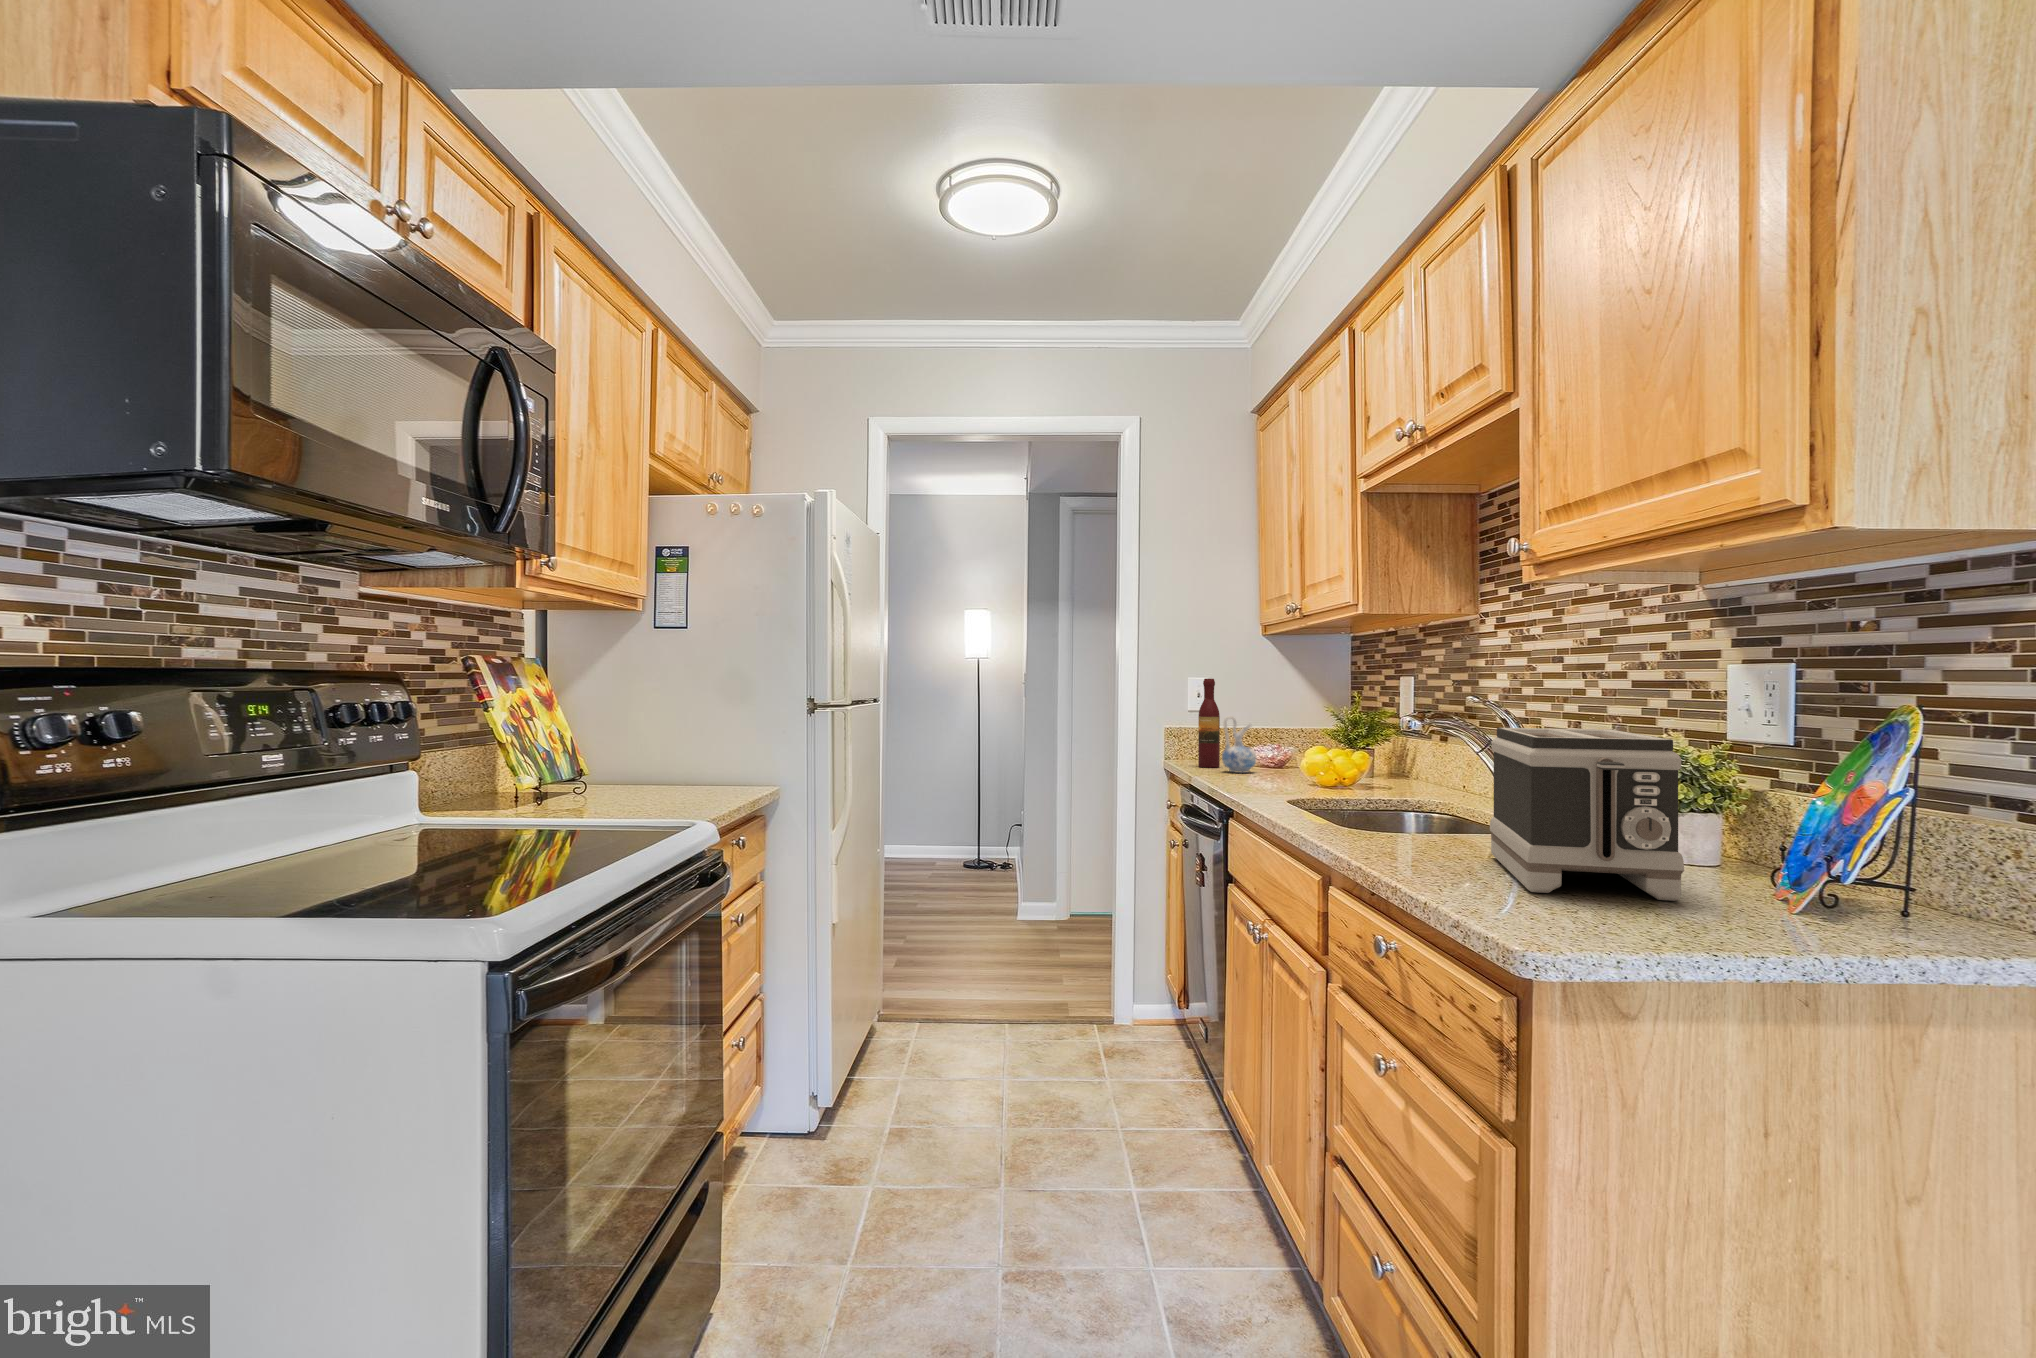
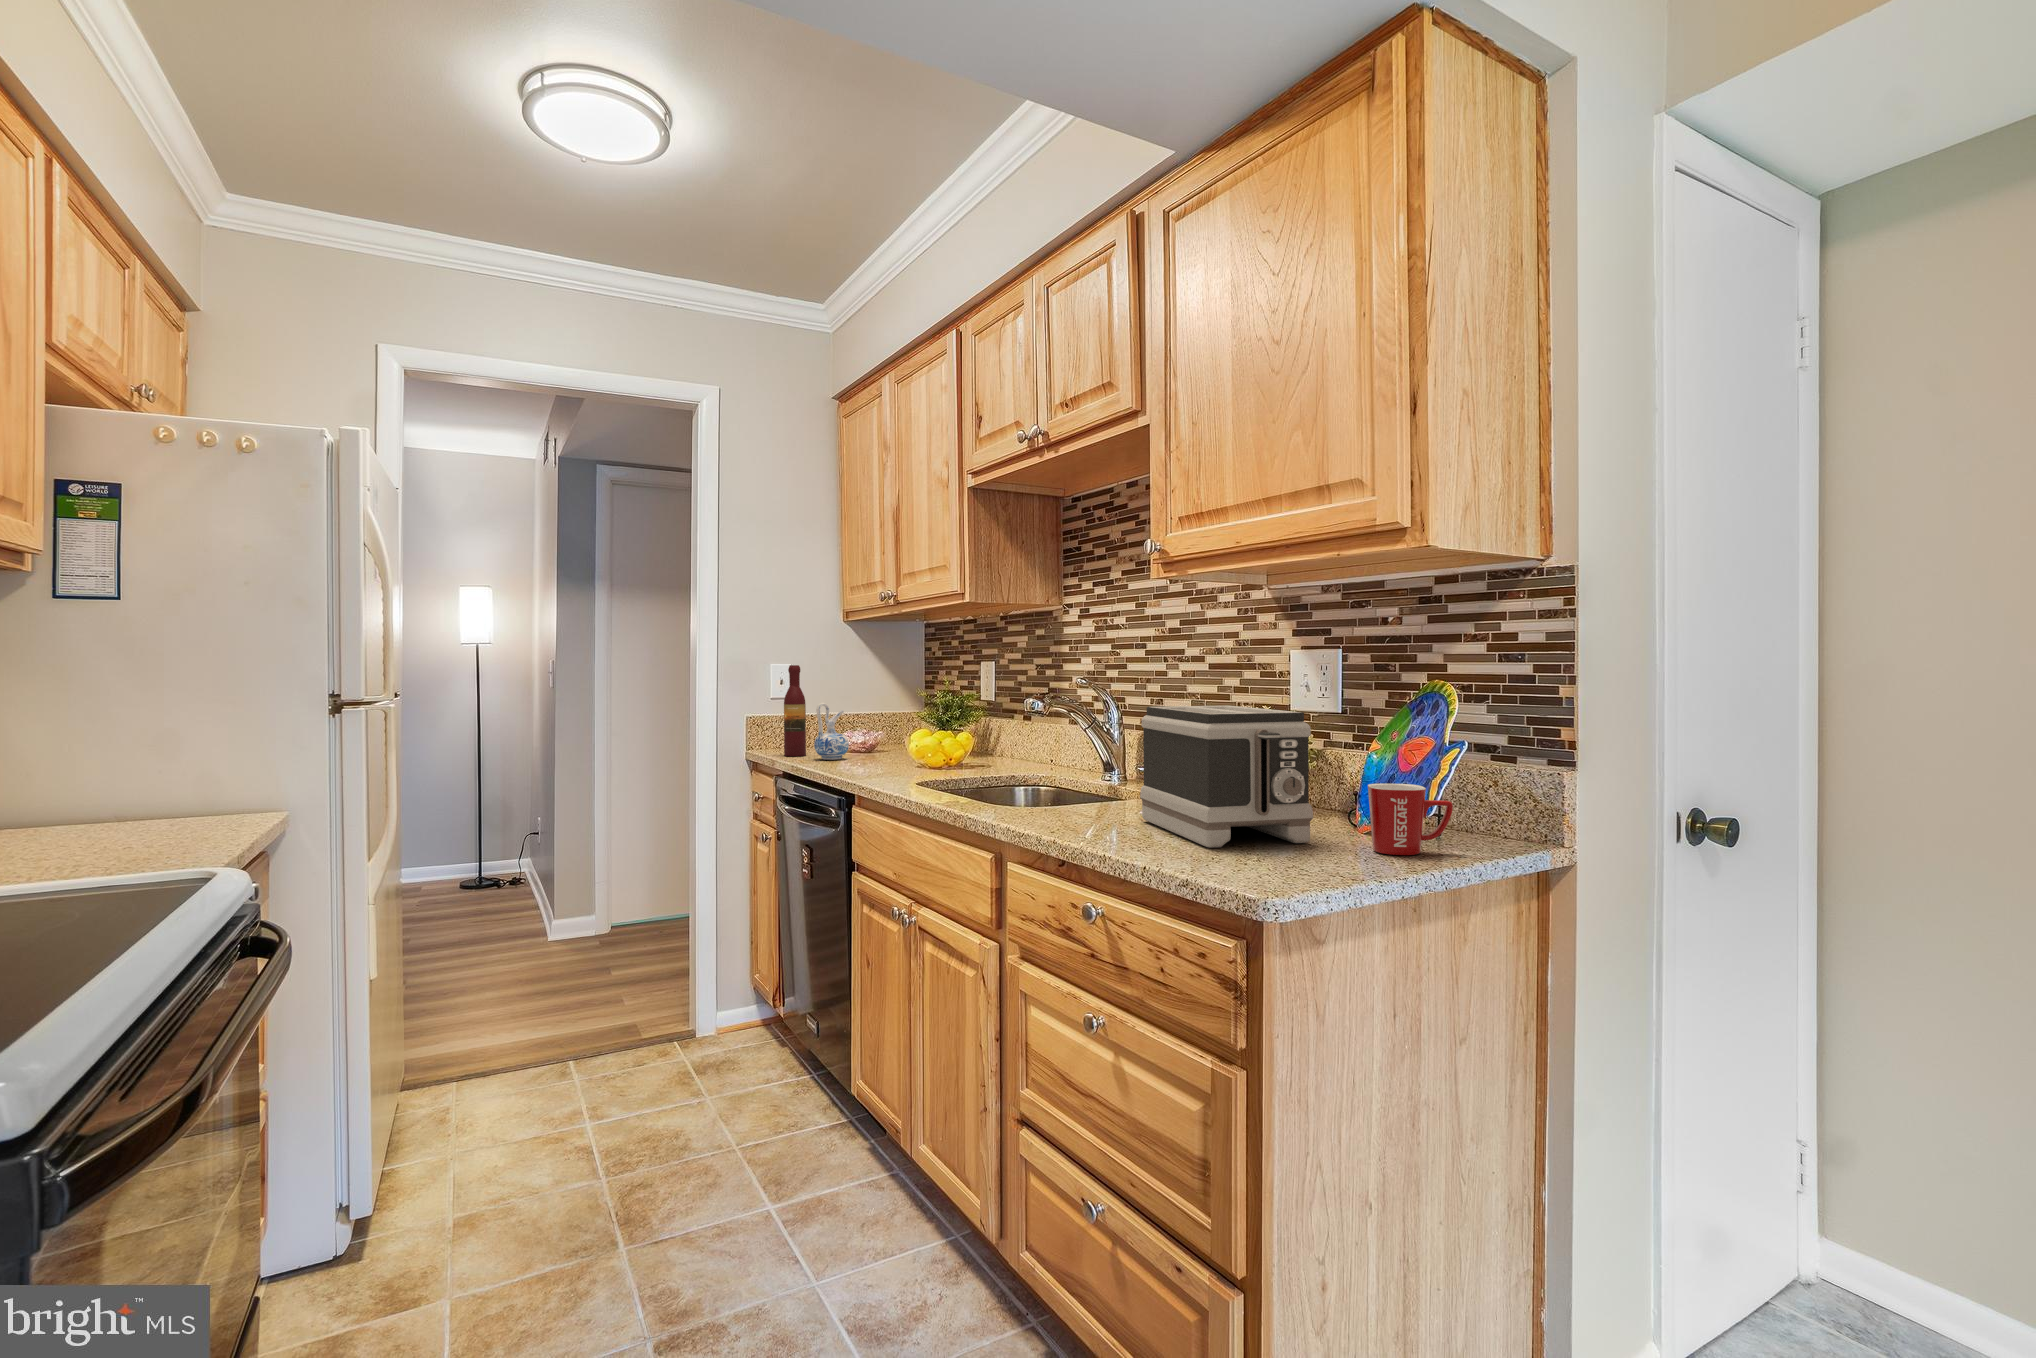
mug: none [1756,835,1890,931] -> present [1368,783,1453,855]

